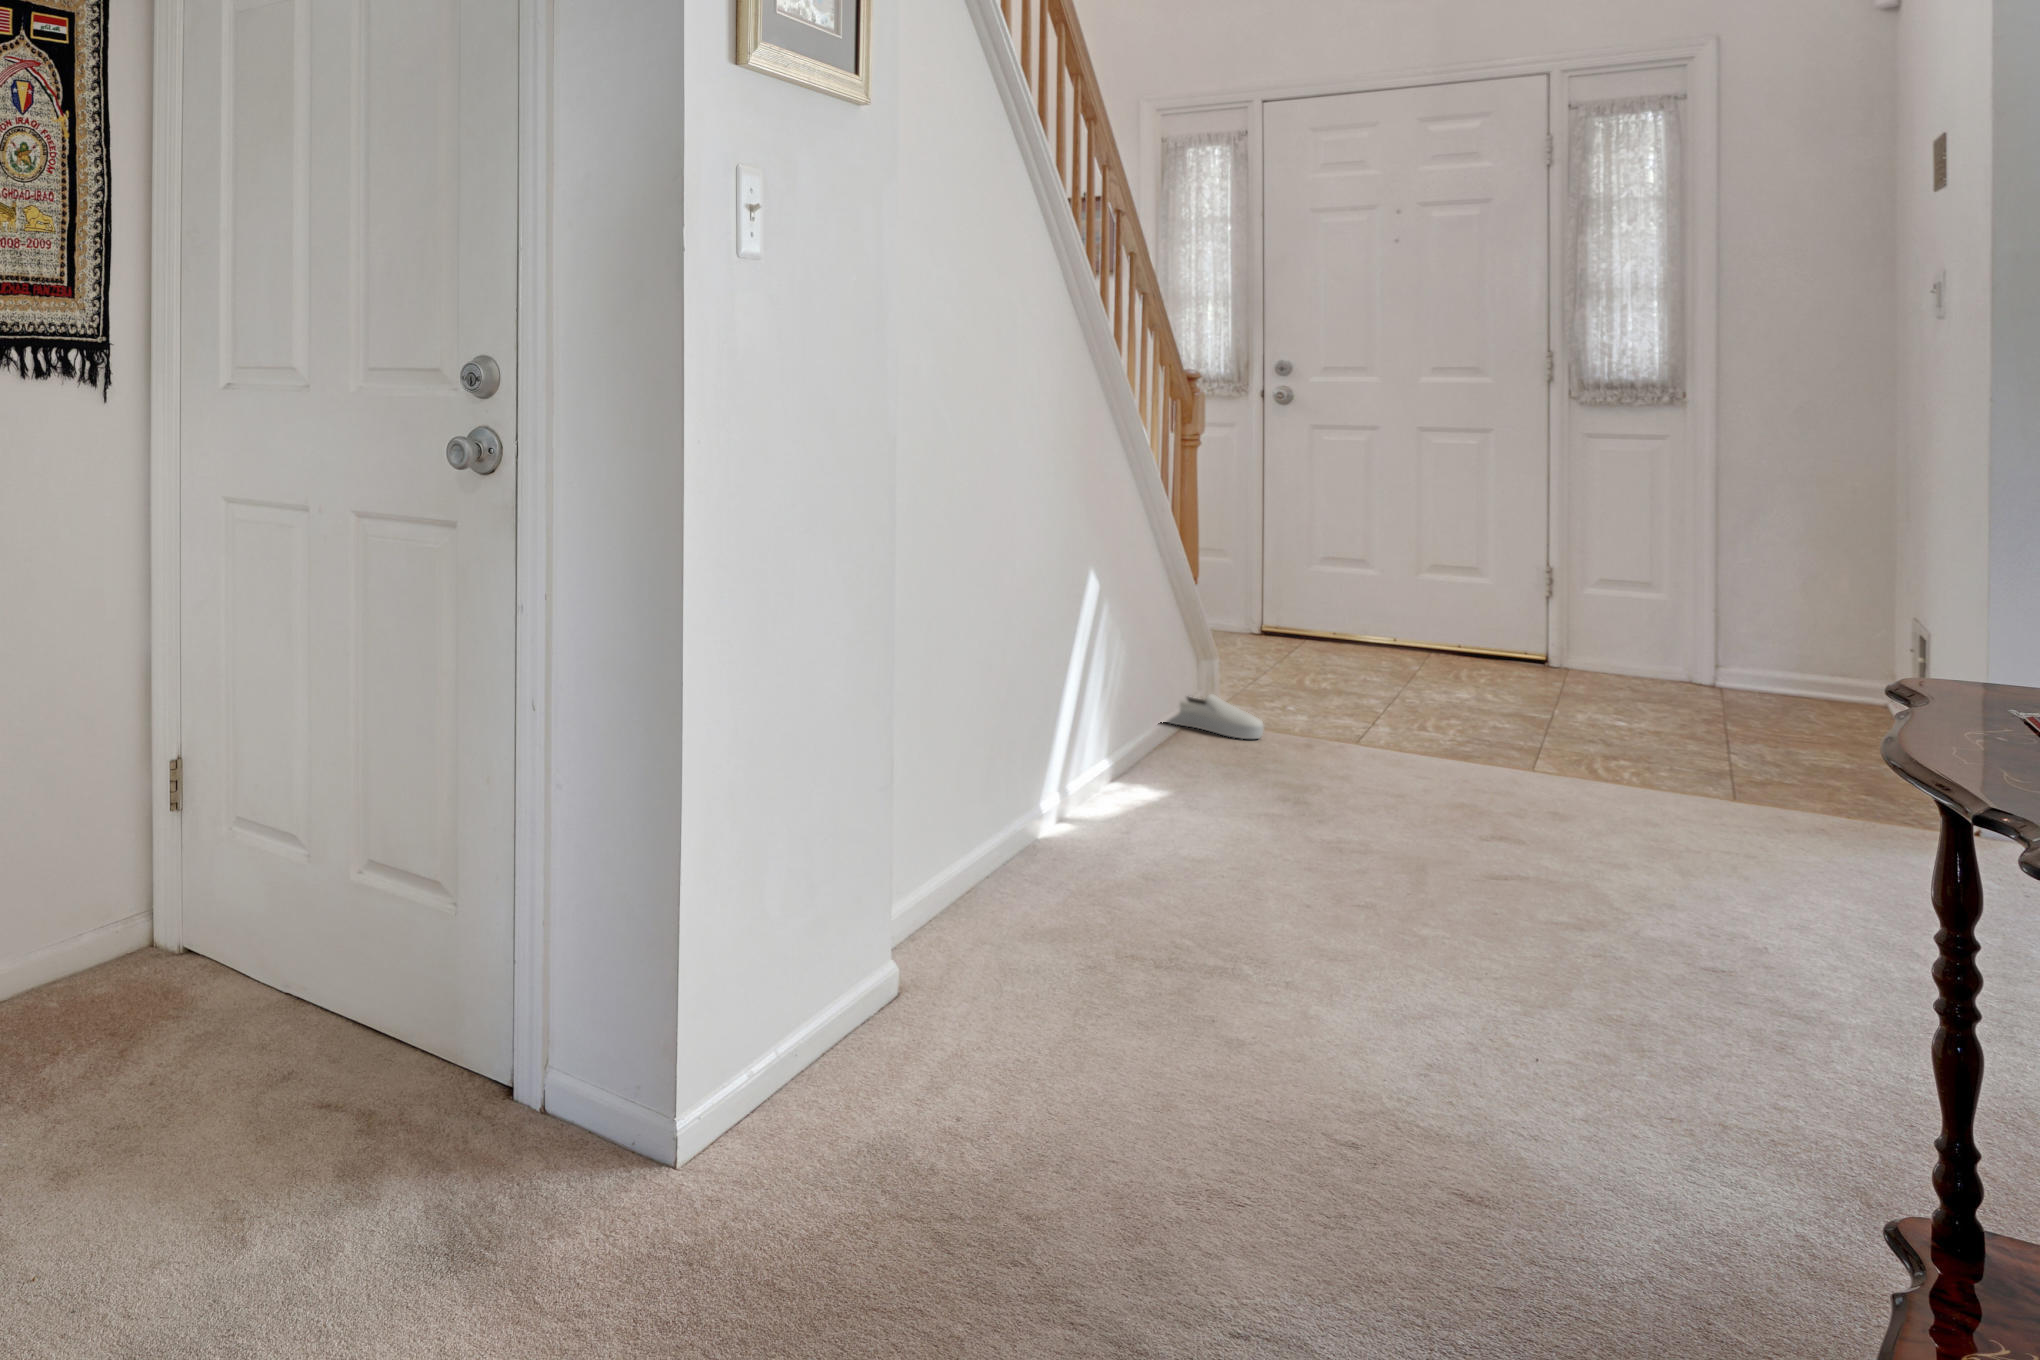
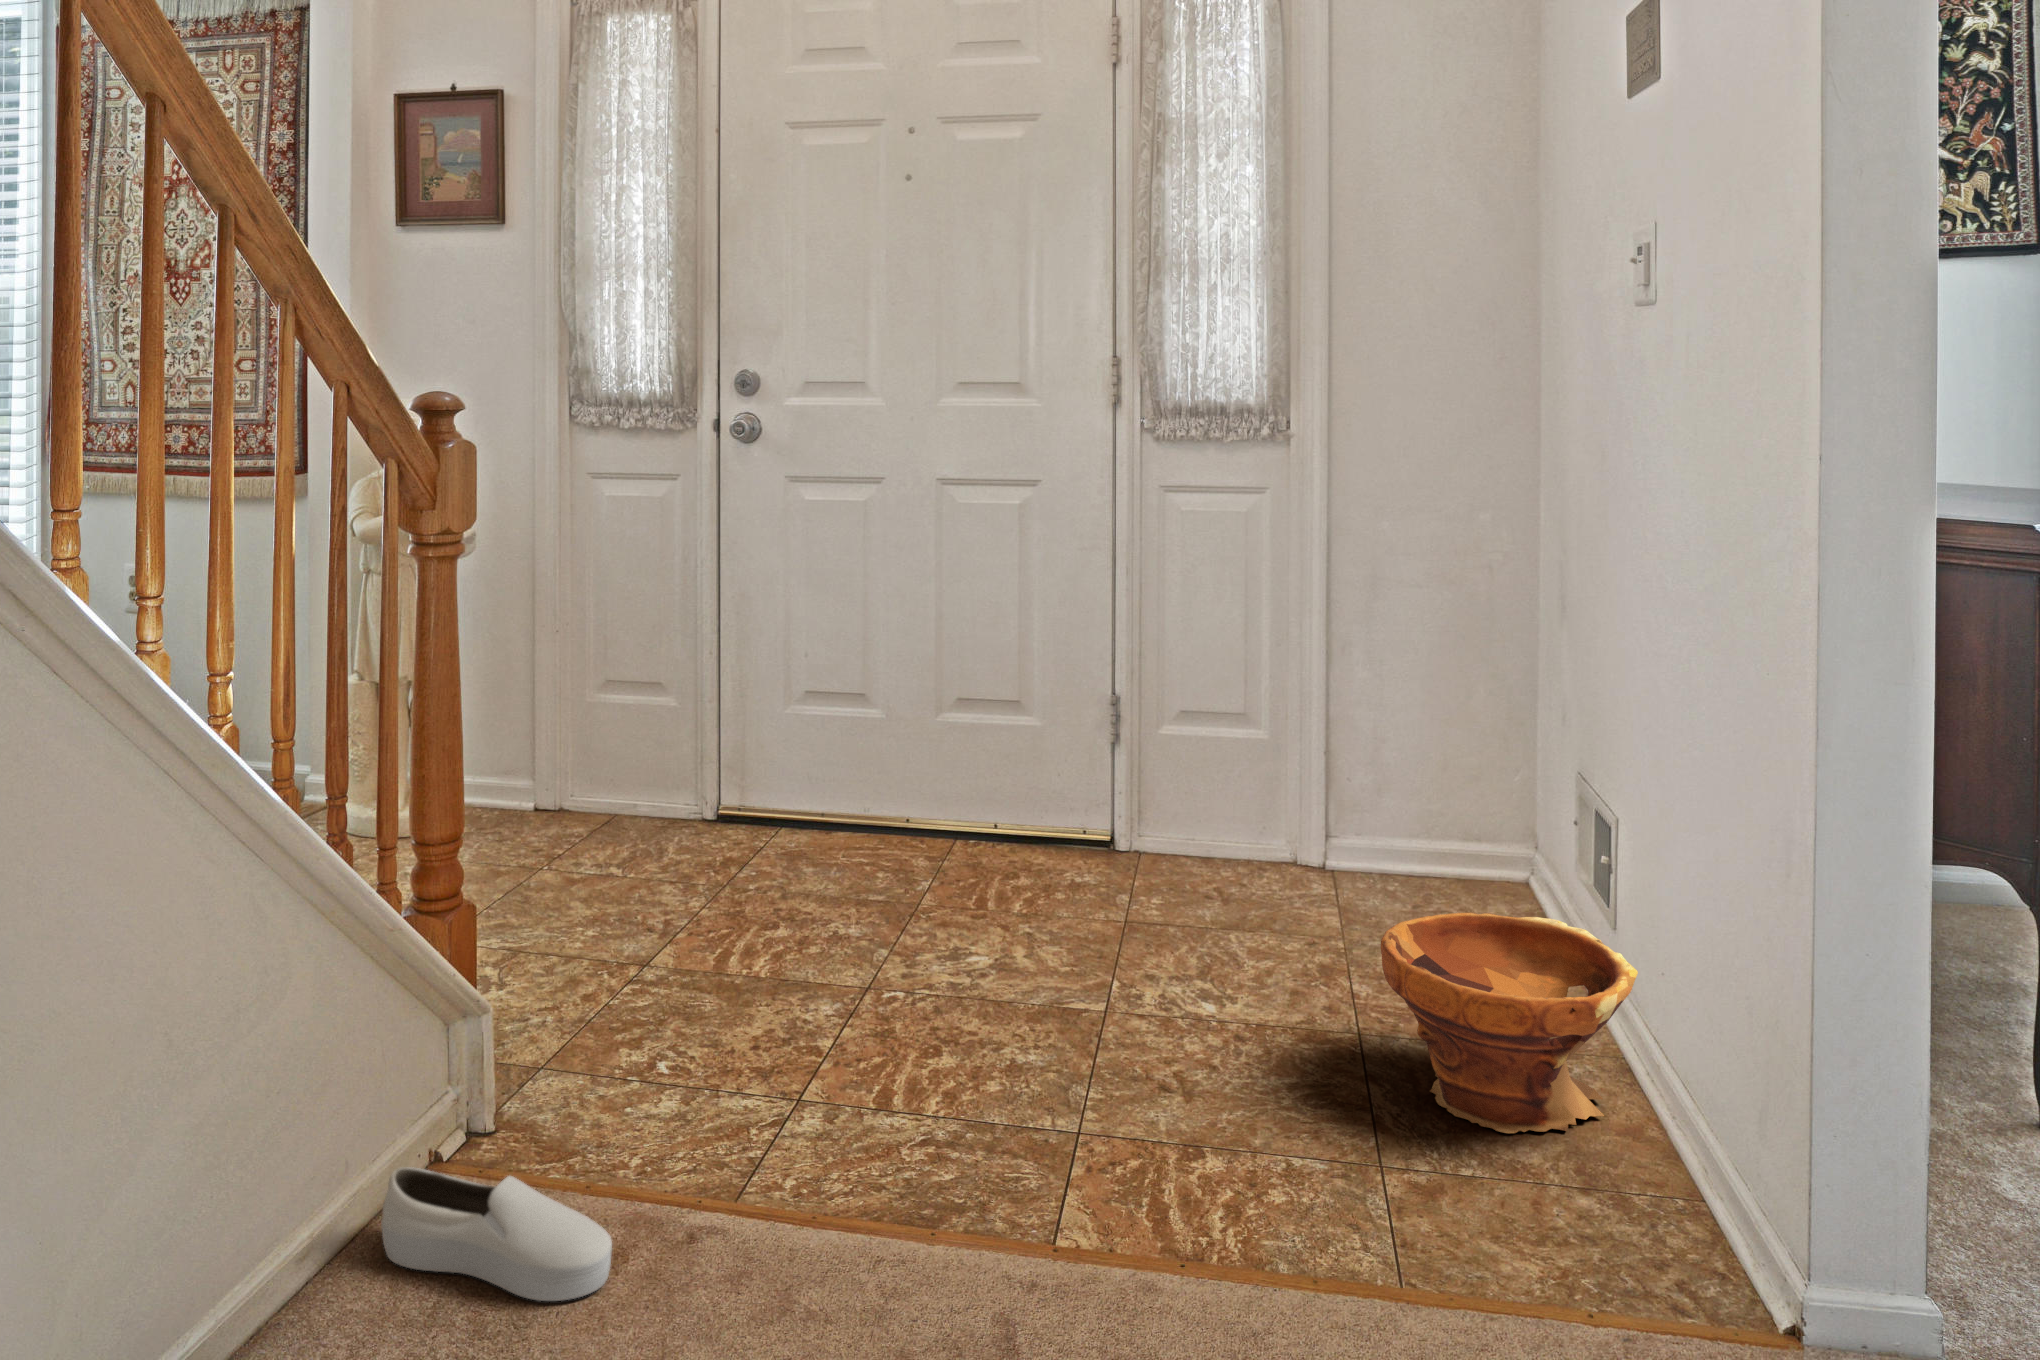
planter: none [1716,671,1901,781] -> present [1381,913,1638,1133]

